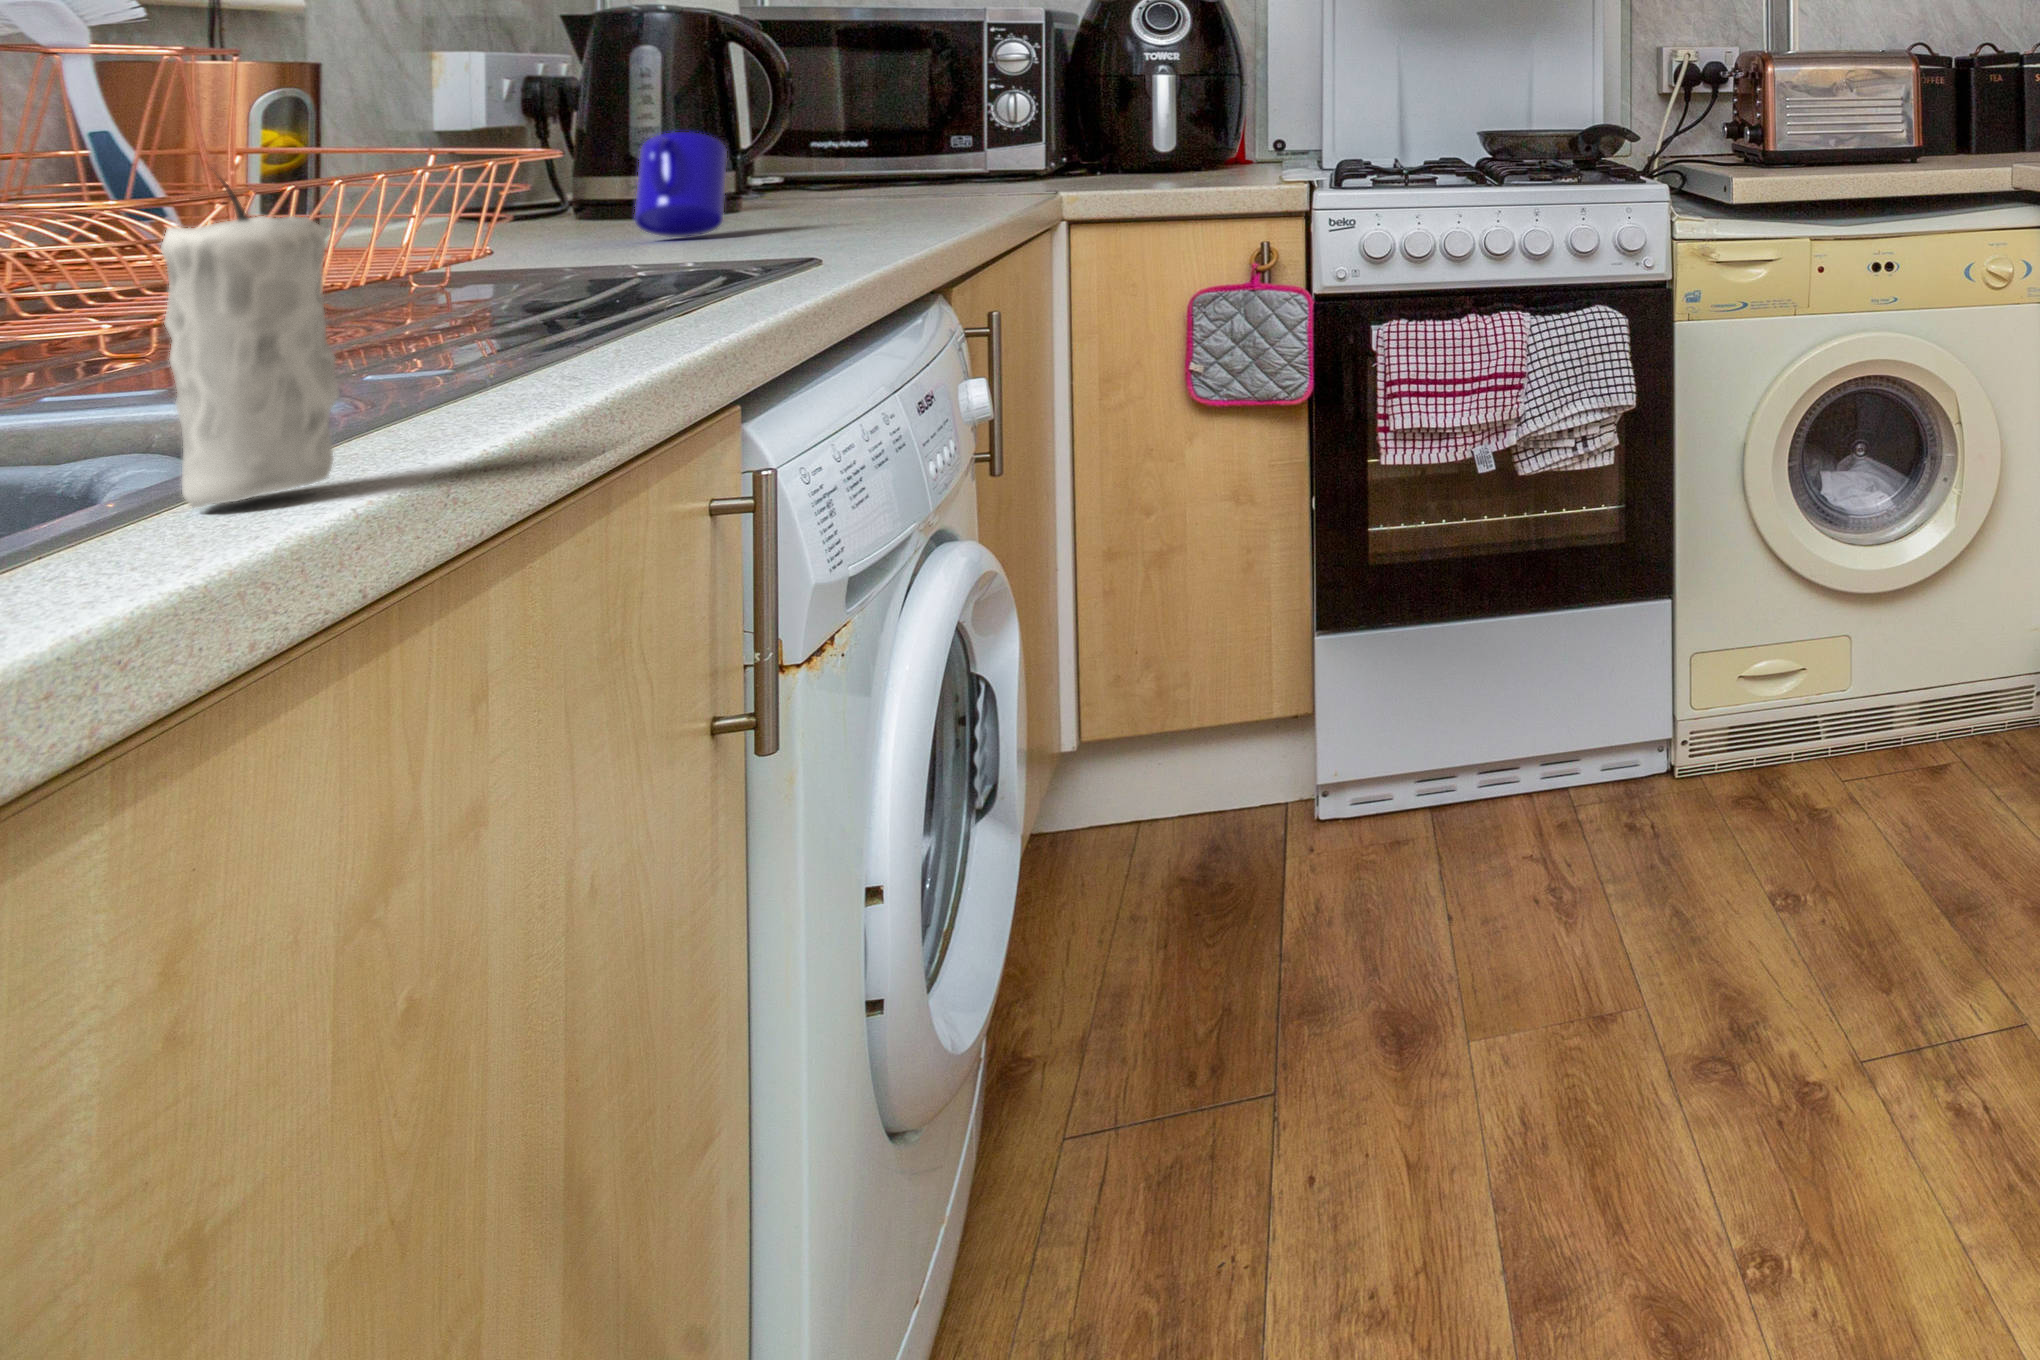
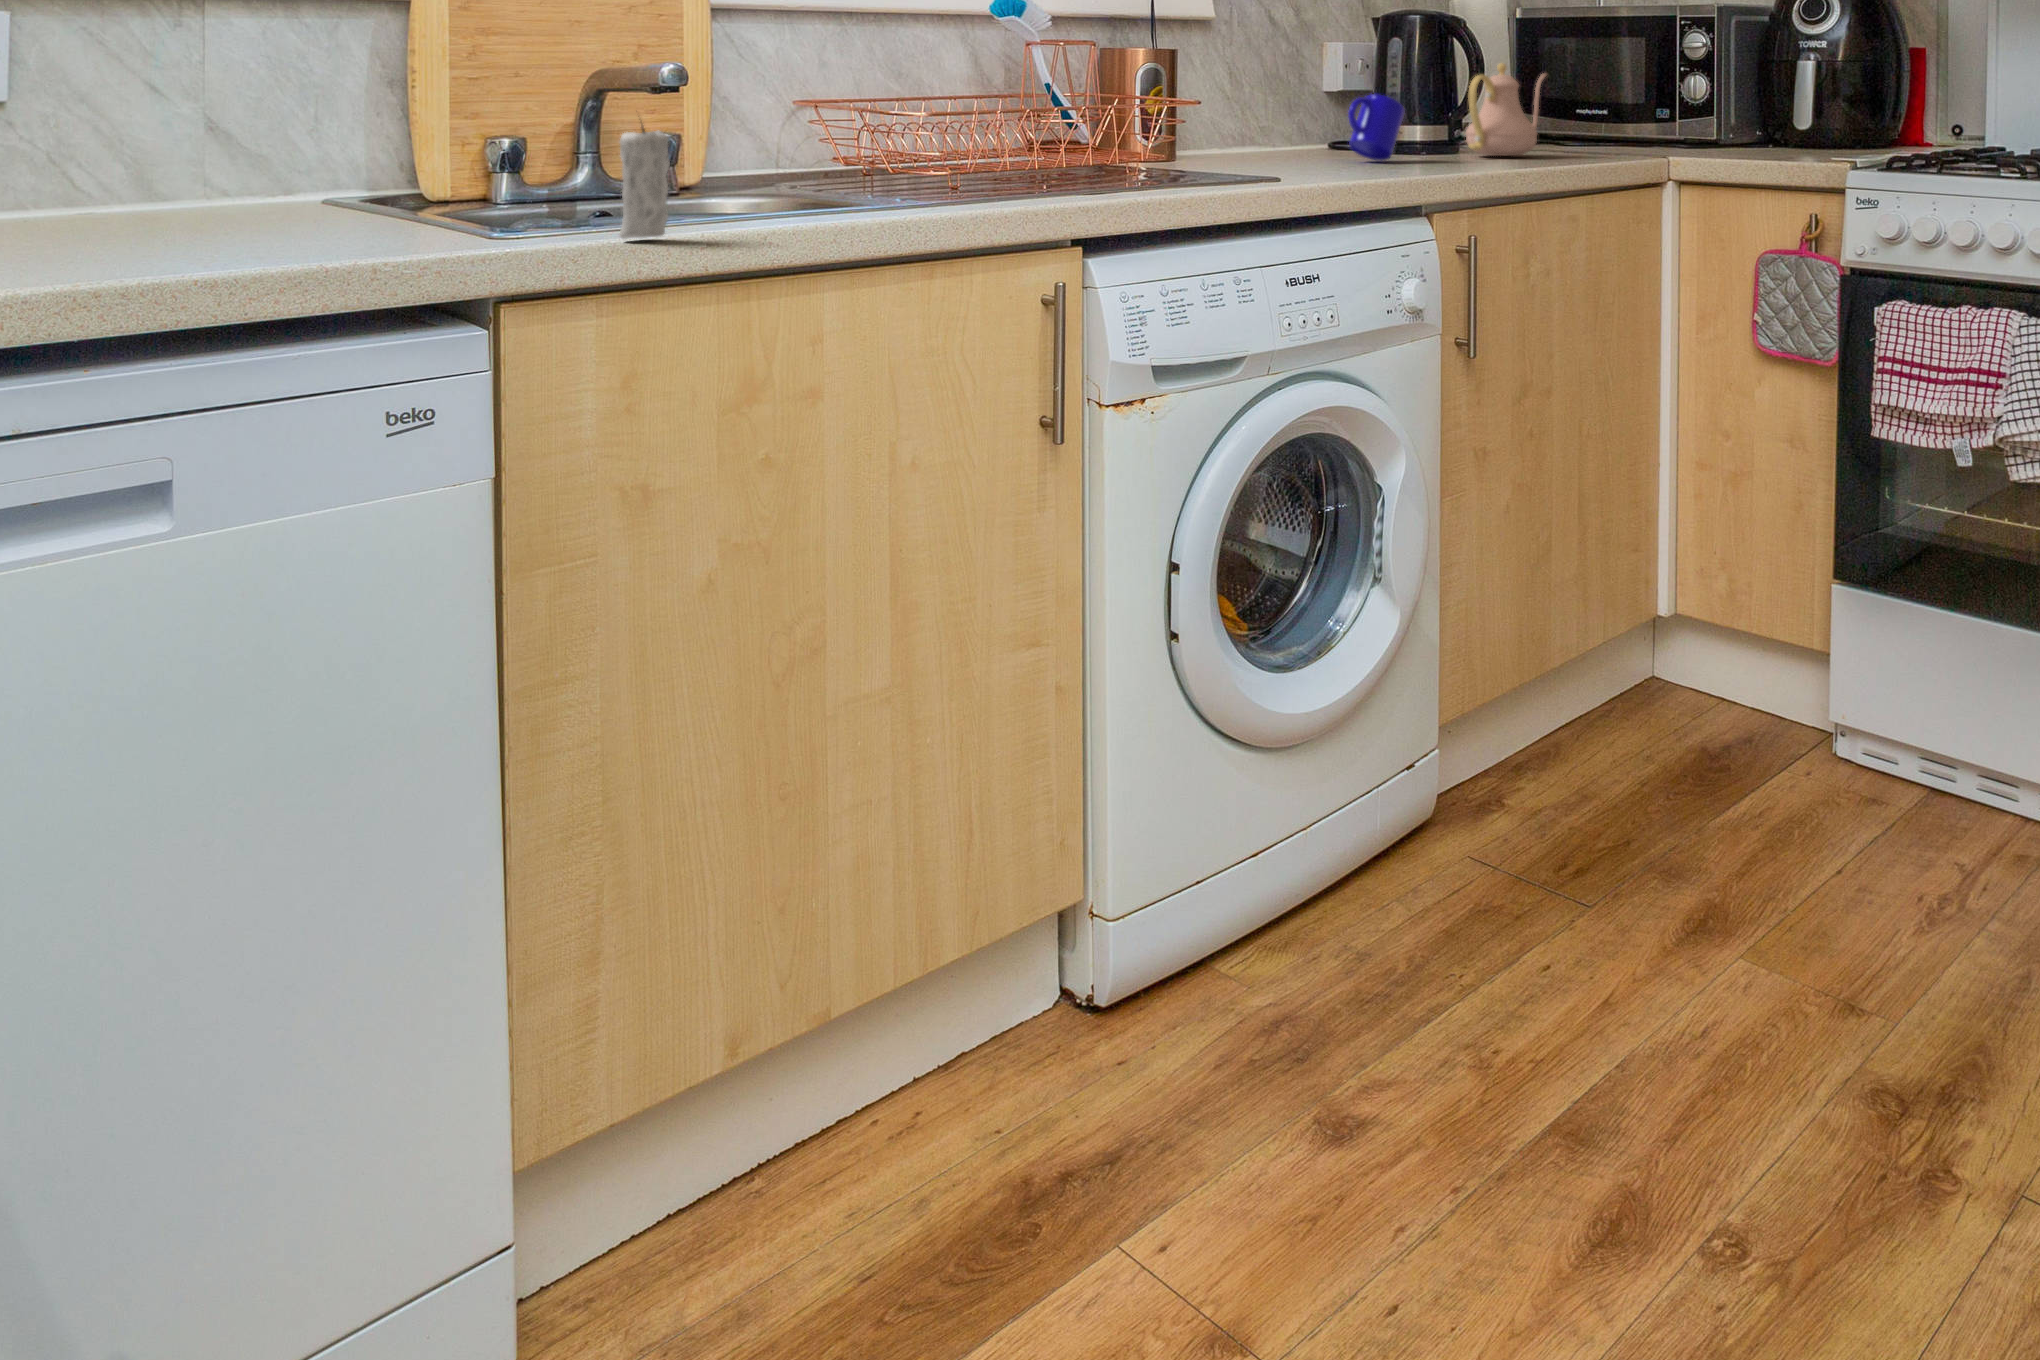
teapot: none [754,81,882,217] -> present [1466,63,1546,156]

